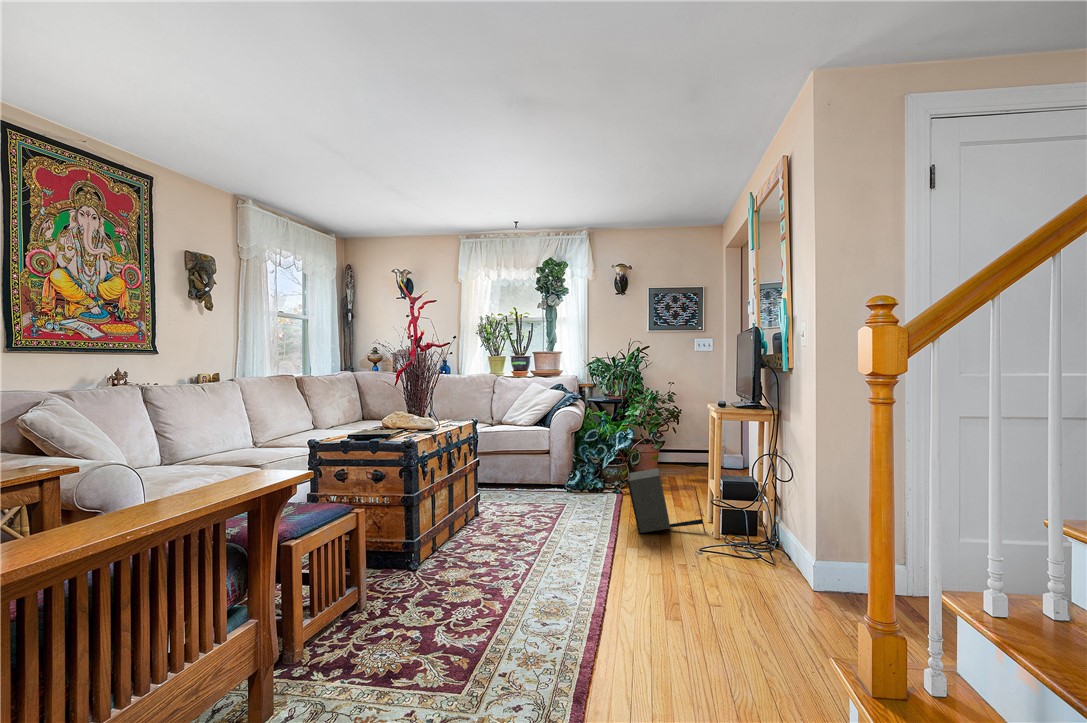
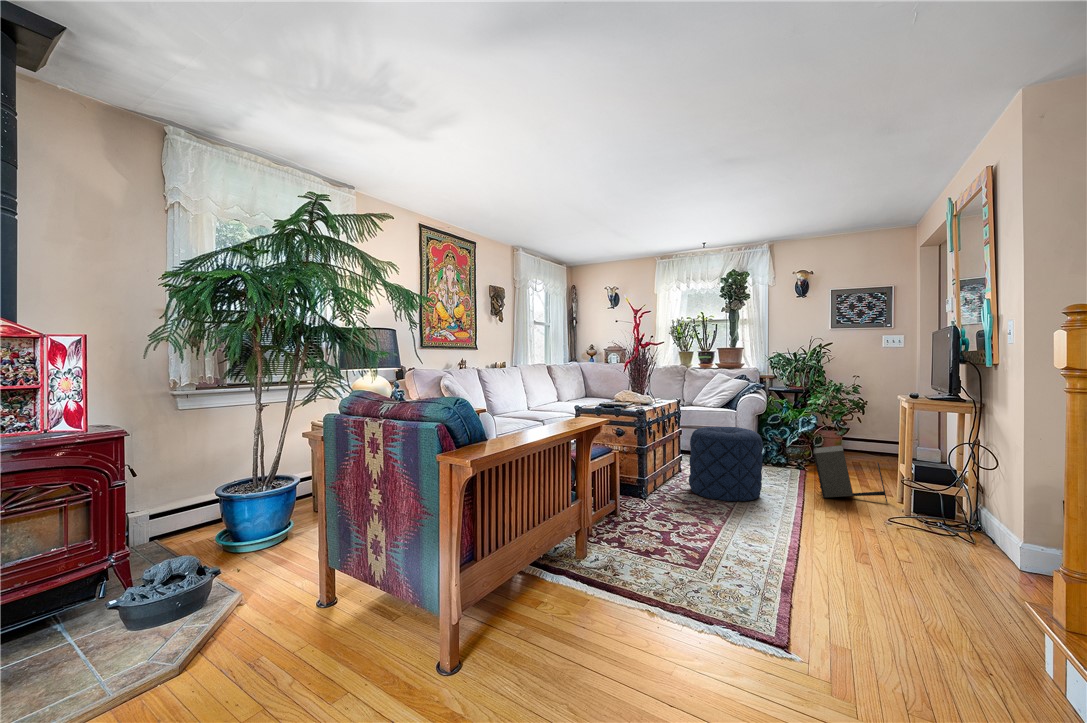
pouf: none [482,455,570,552] -> present [689,427,763,501]

